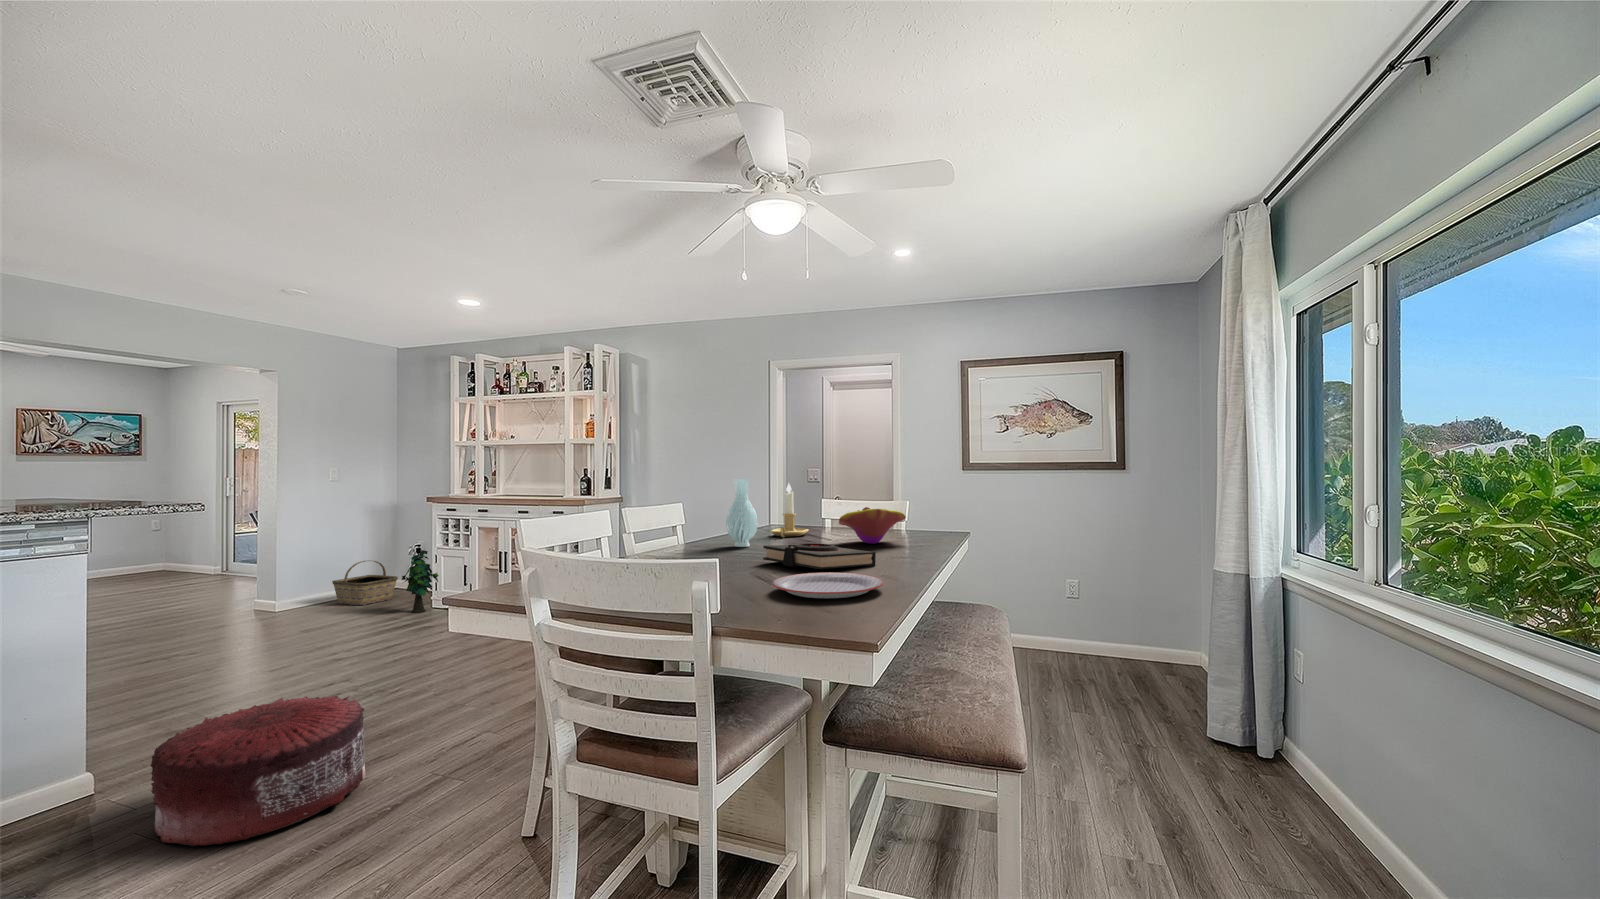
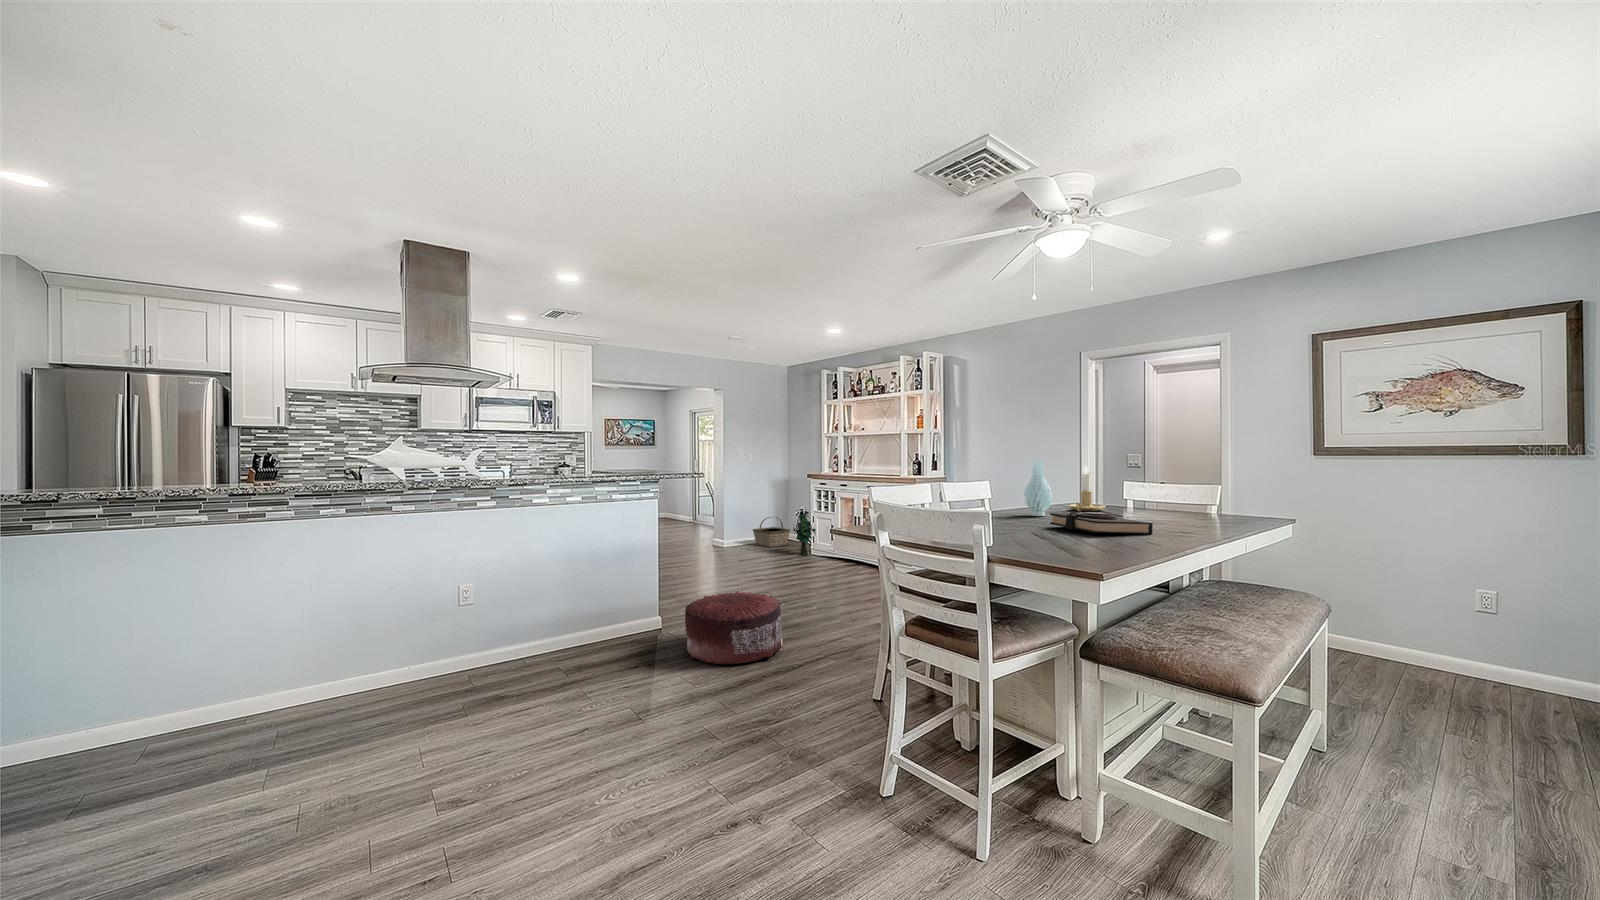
decorative bowl: present [839,507,906,544] -> none [1129,487,1201,520]
plate: present [773,572,883,598] -> none [1046,533,1143,551]

